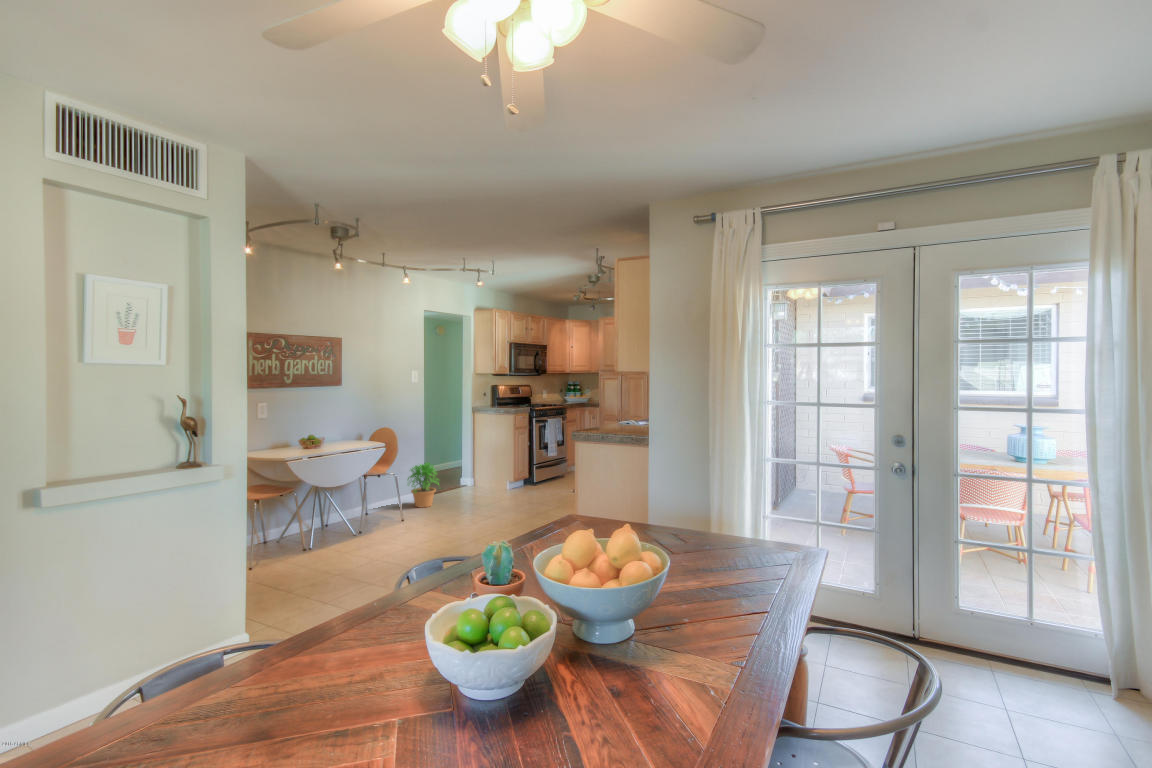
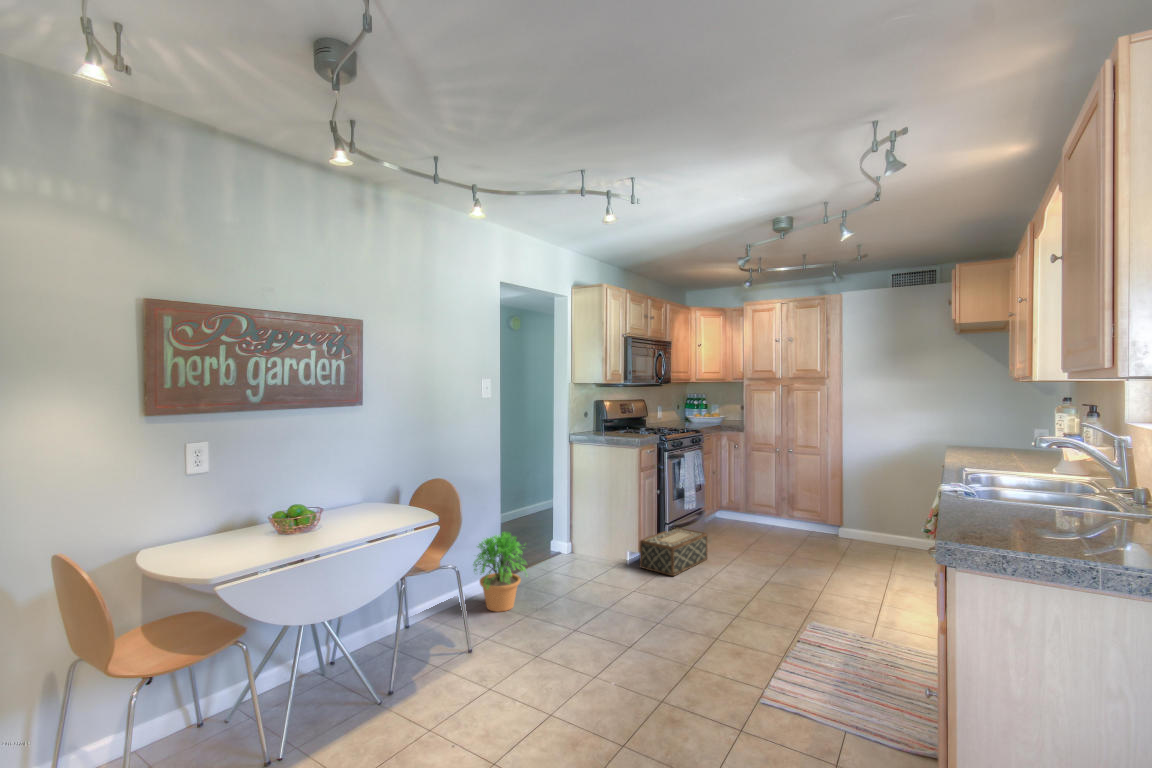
woven basket: none [515,467,560,492] -> present [639,527,708,576]

